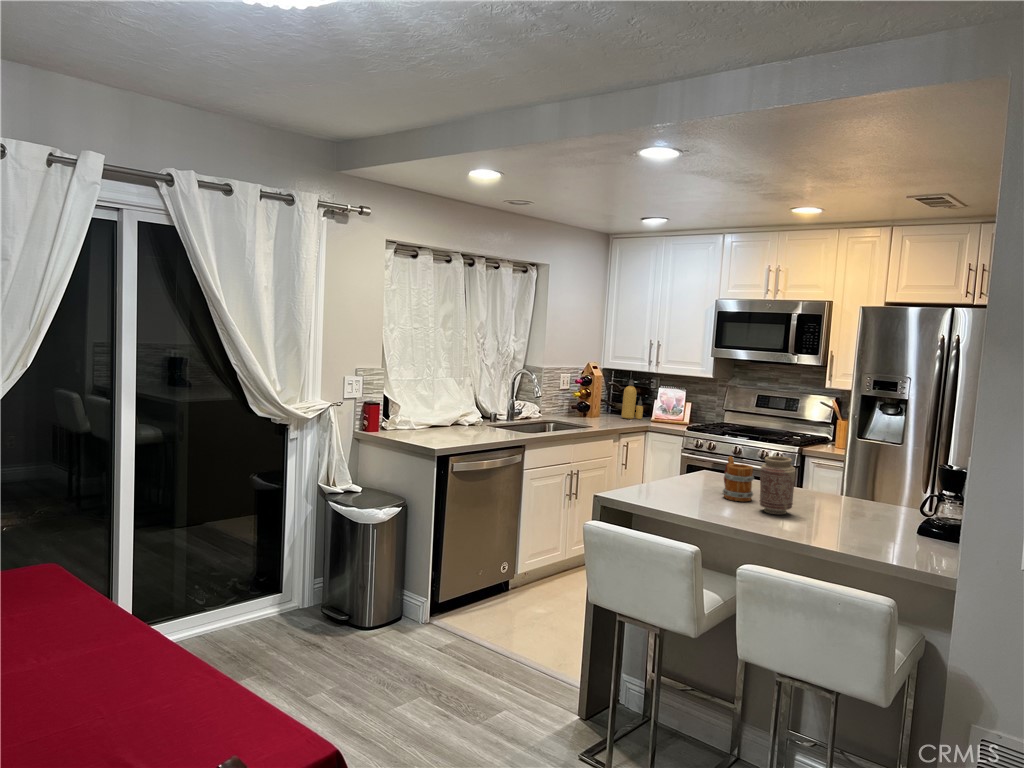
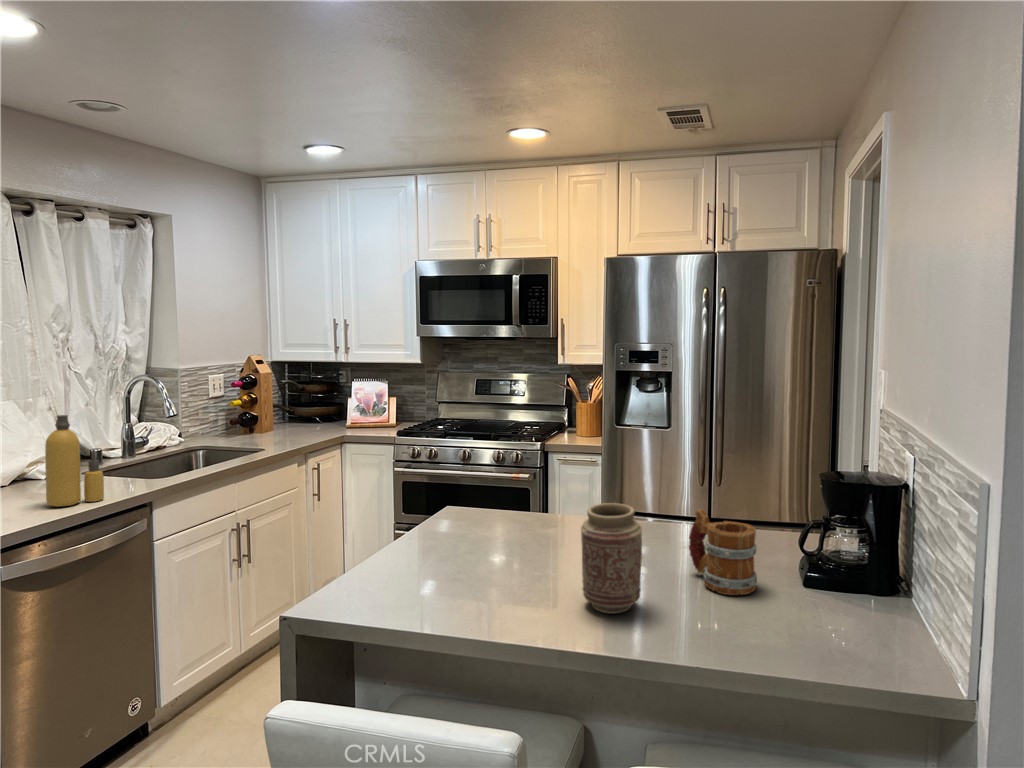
bottle: present [621,380,643,419] -> present [45,415,104,507]
mug: present [723,456,754,501] -> present [689,509,757,595]

